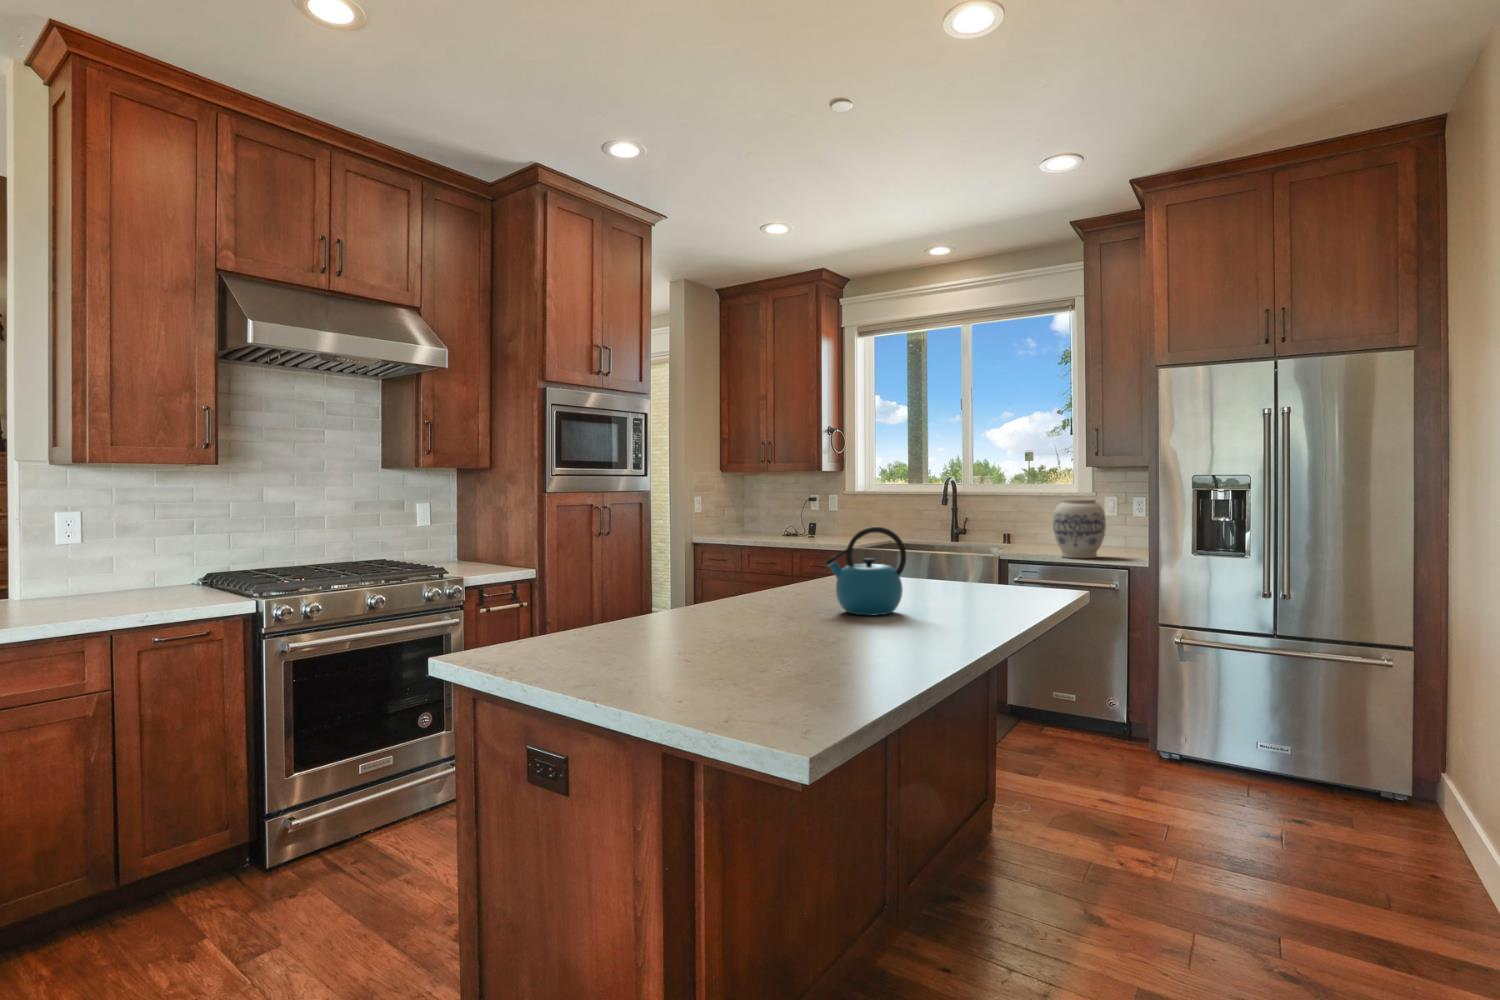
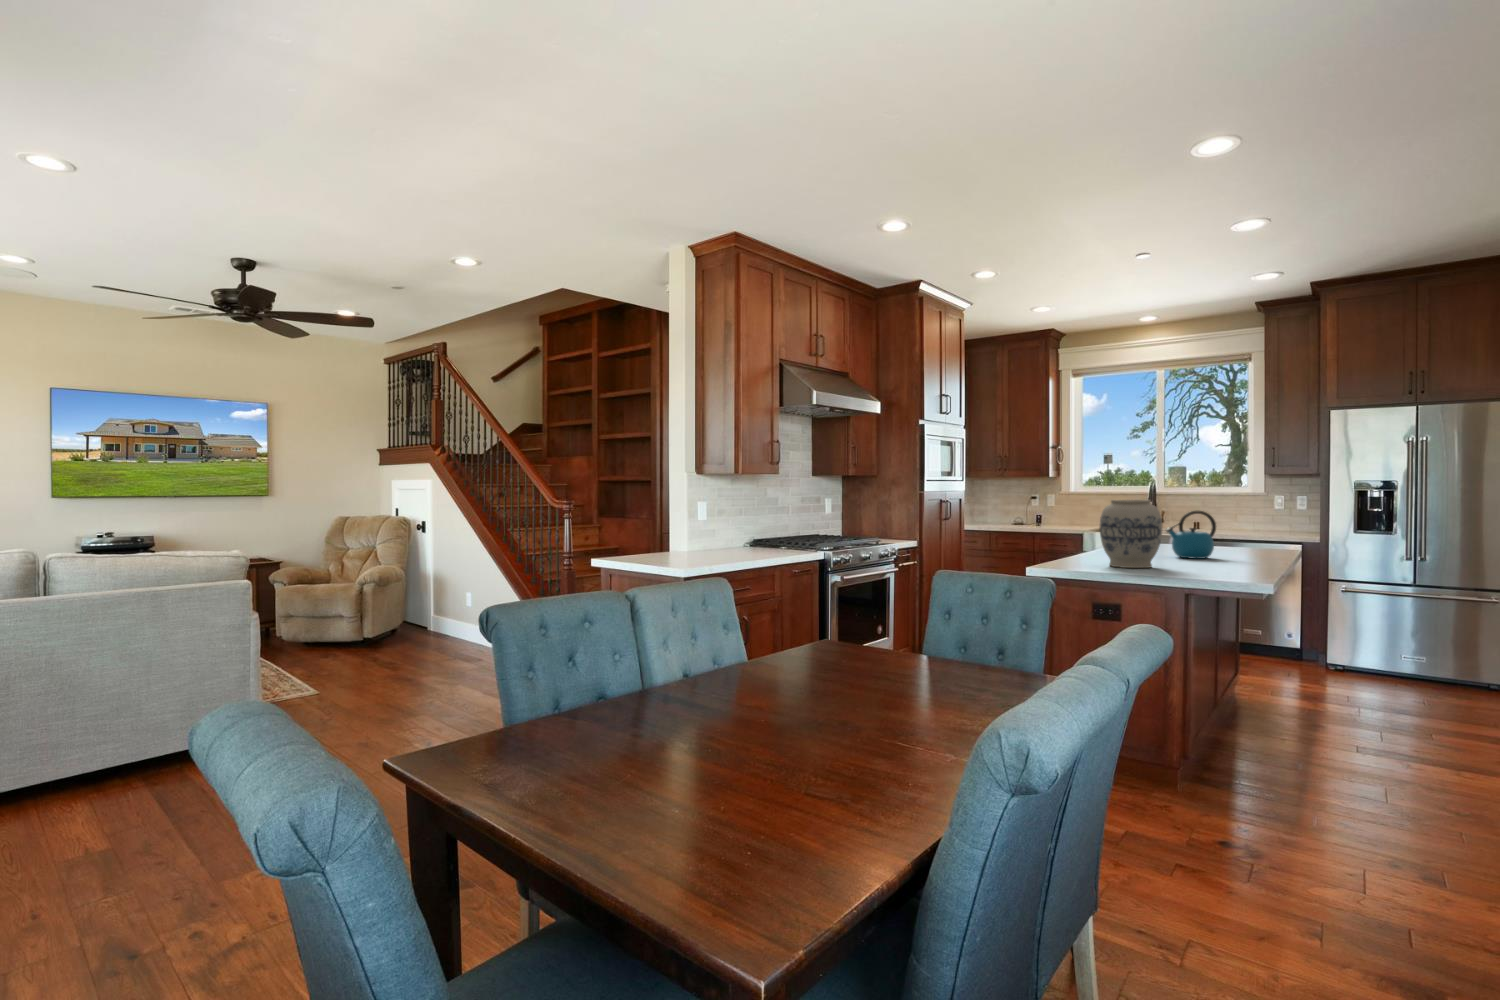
vase: present [1053,499,1106,558] -> present [1100,500,1162,568]

